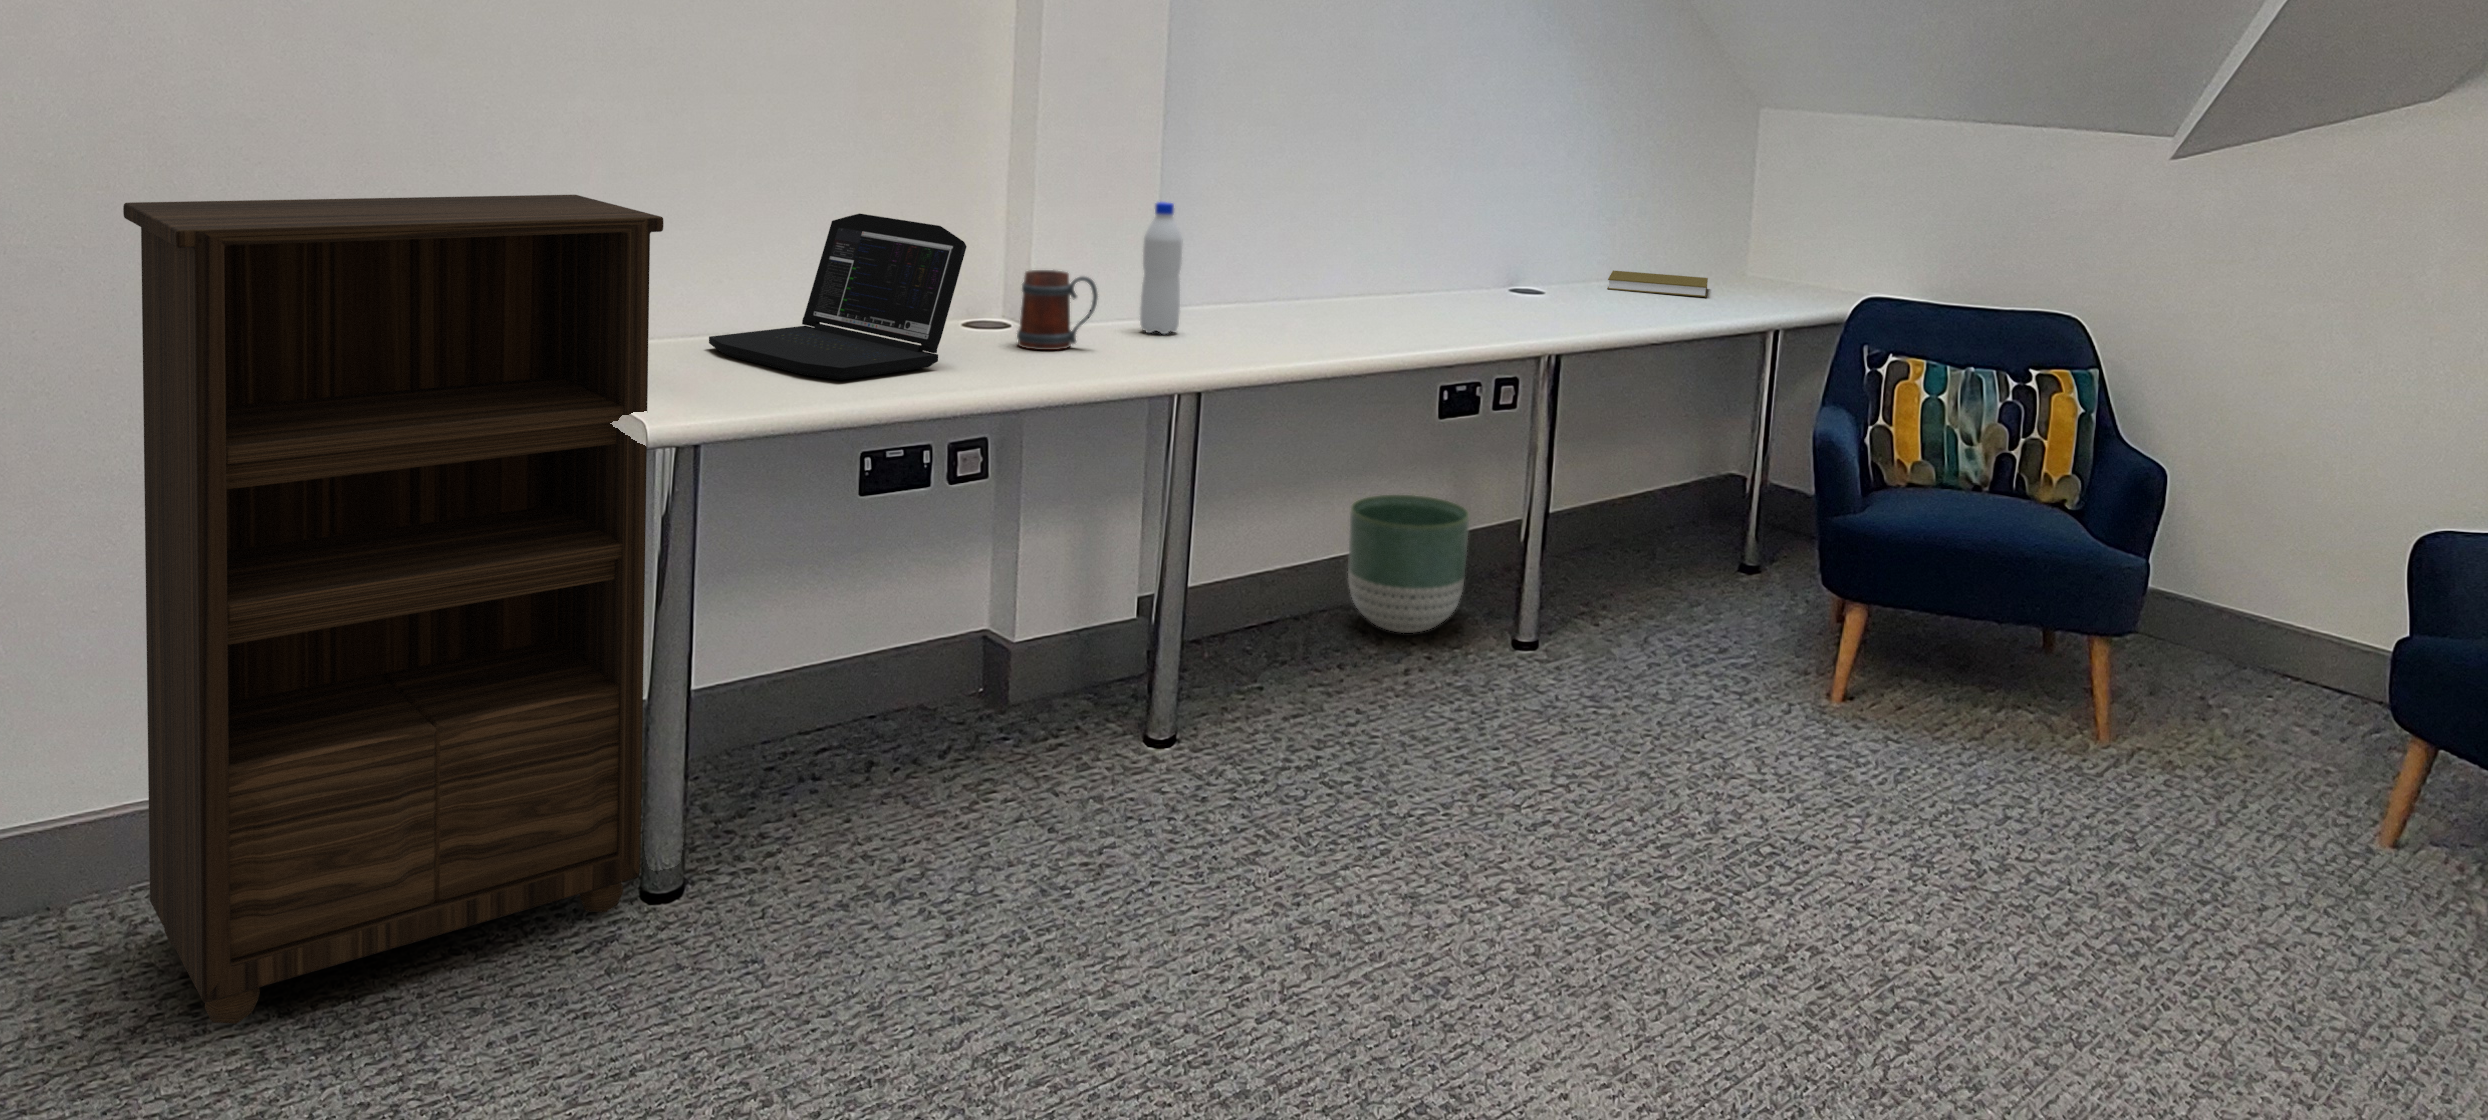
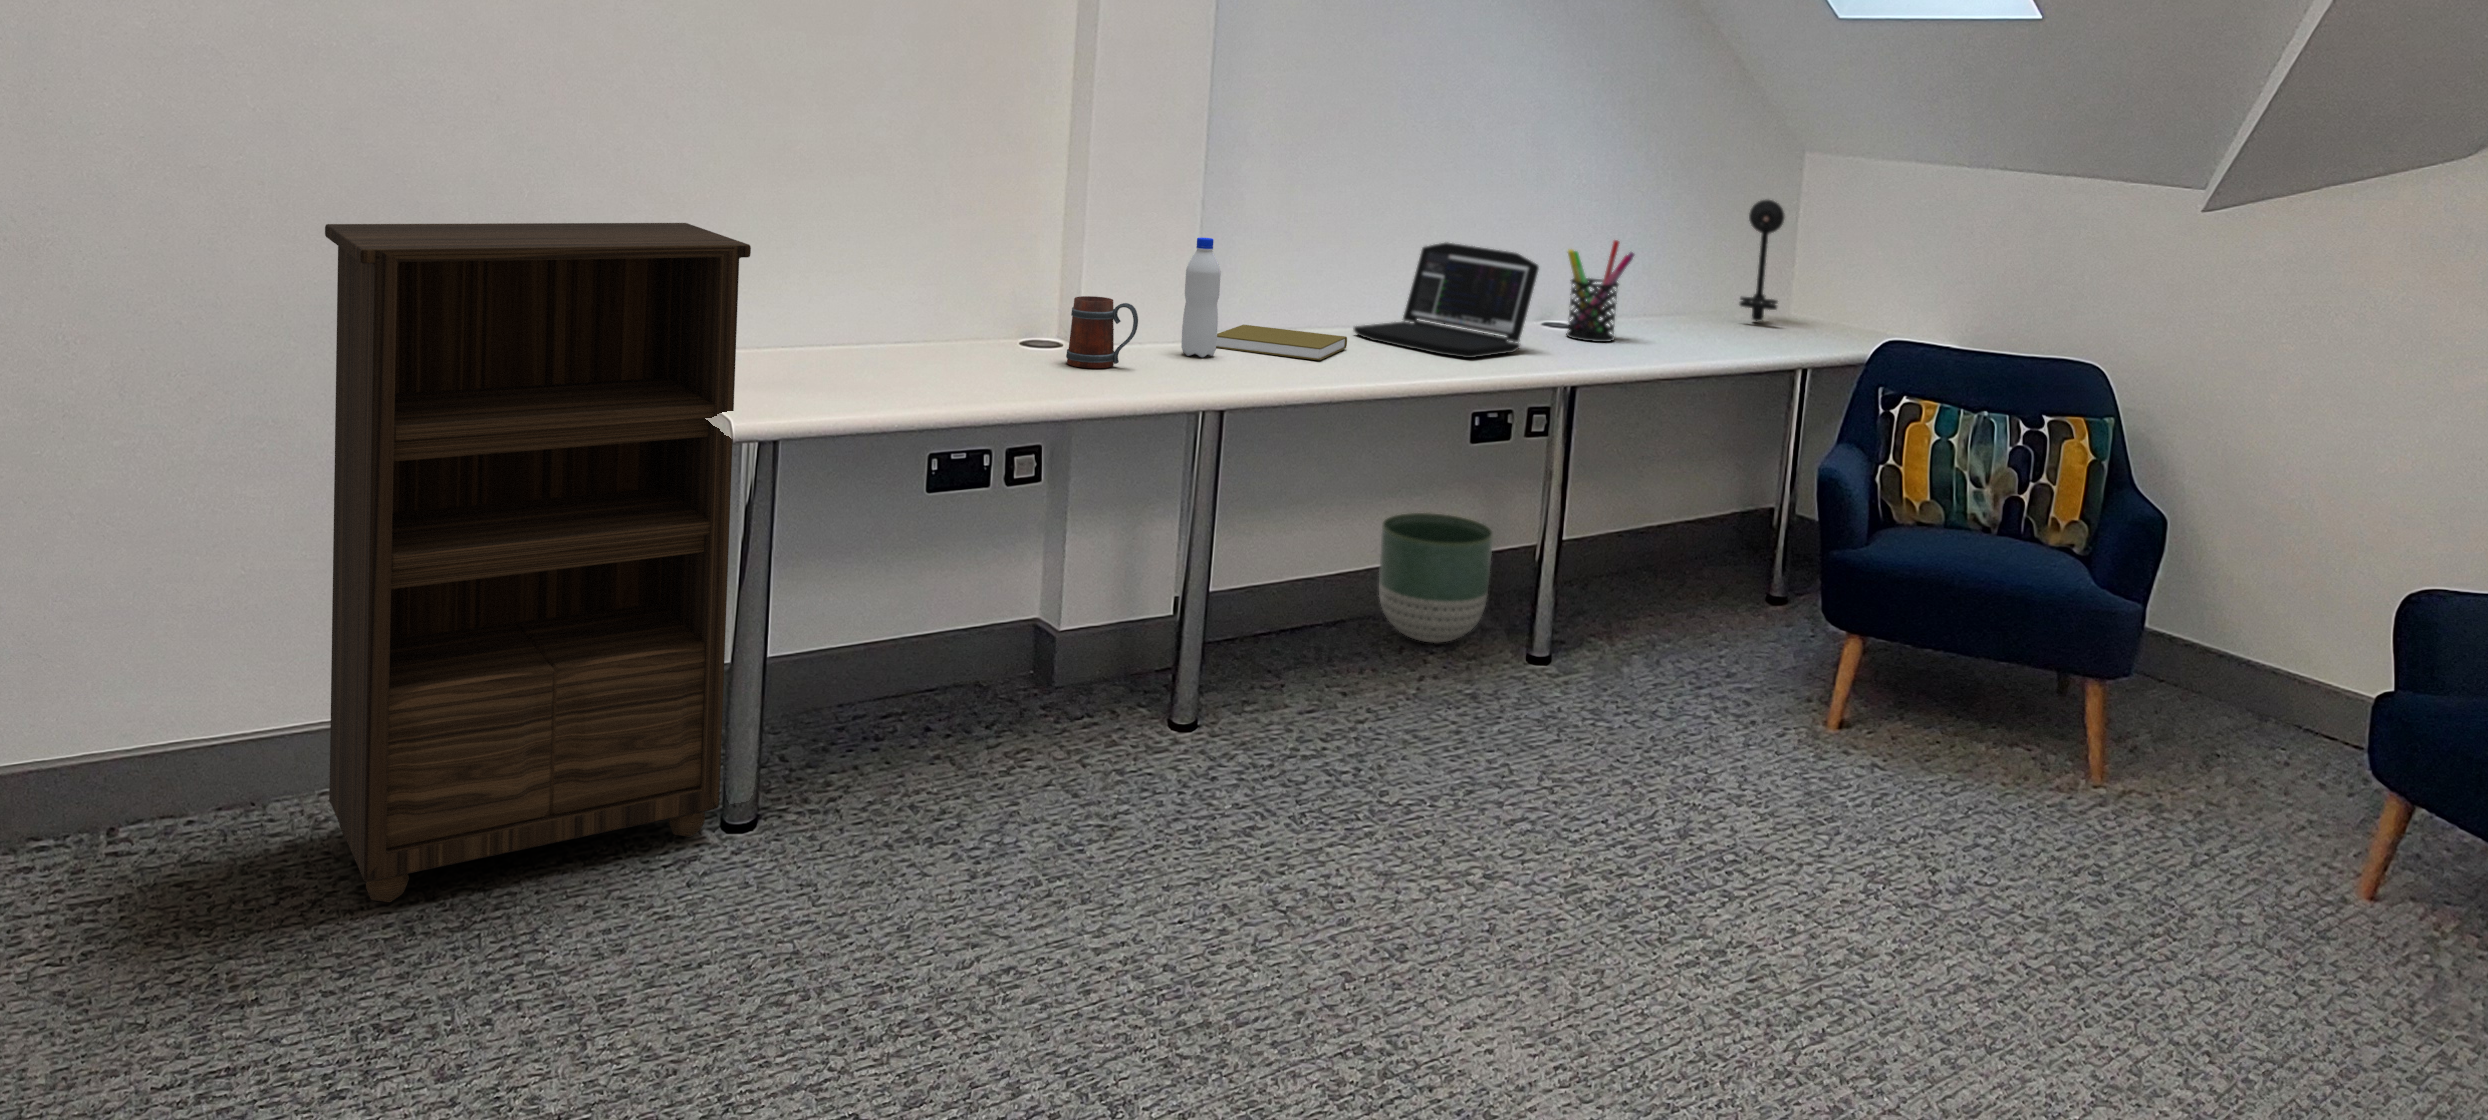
desk lamp: none [1700,154,1742,281] -> present [1740,200,1785,321]
pen holder: none [1535,198,1606,306] -> present [1567,240,1634,342]
laptop: present [709,213,967,380] -> present [1353,242,1539,358]
book: present [1607,270,1708,297] -> present [1216,325,1347,360]

